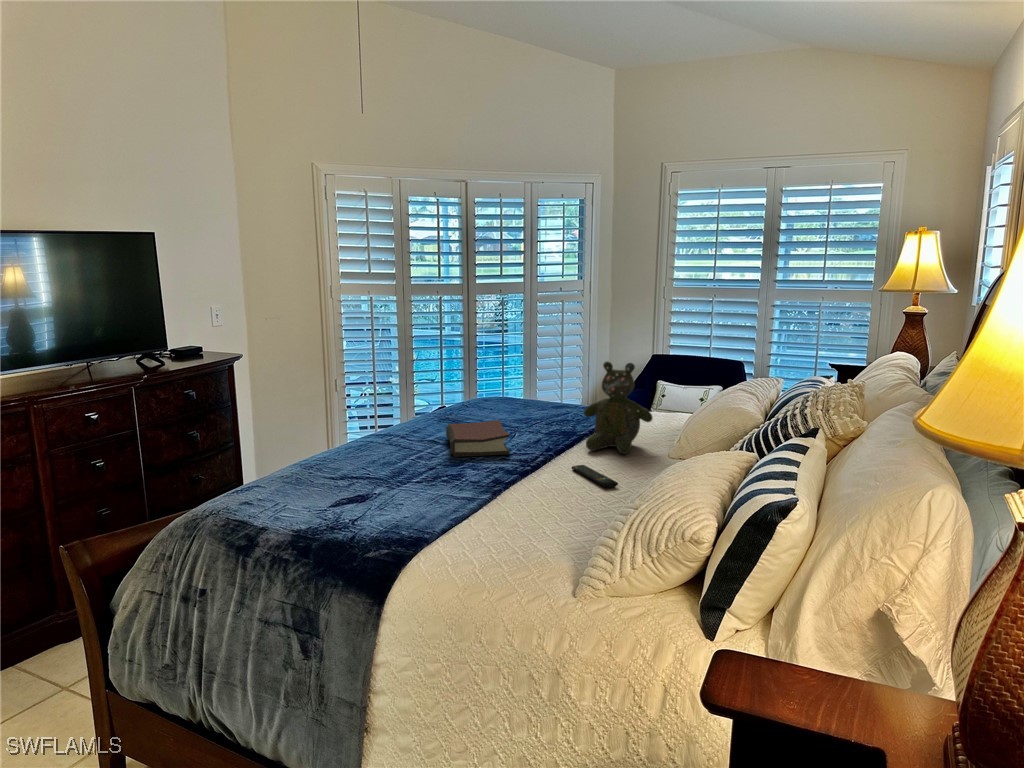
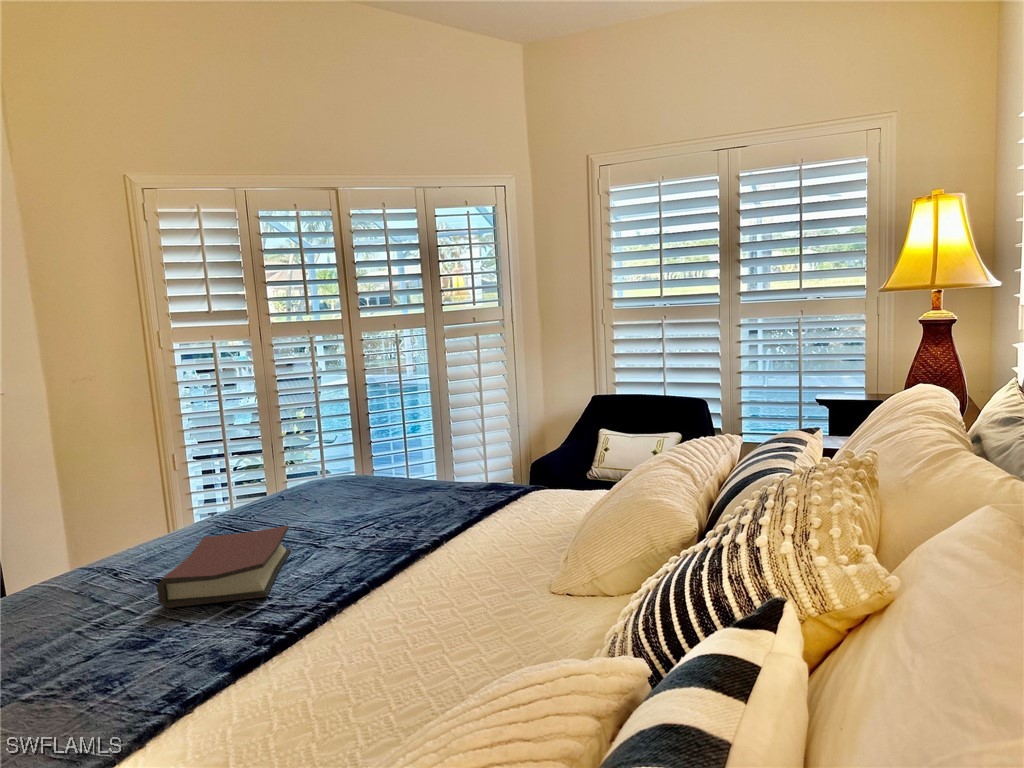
teddy bear: present [584,362,652,454] -> none [403,425,518,587]
remote control: present [572,465,618,488] -> none [344,624,396,696]

